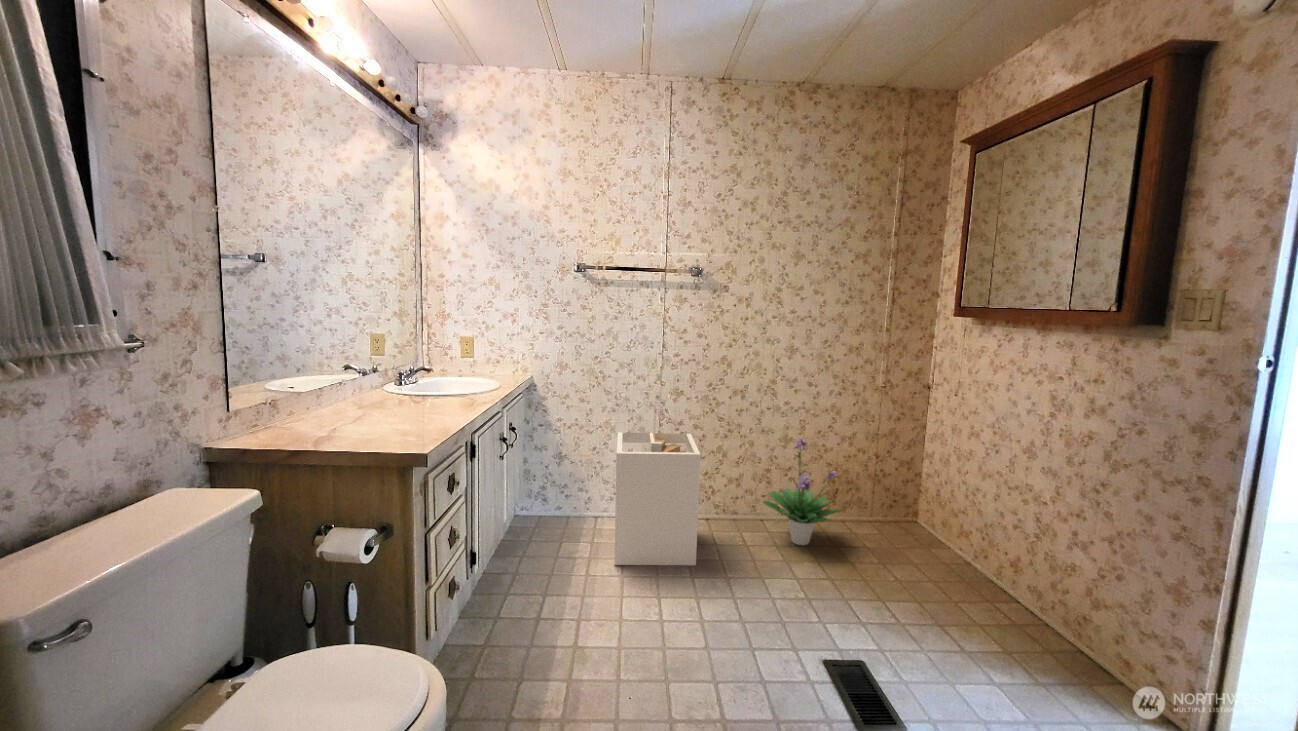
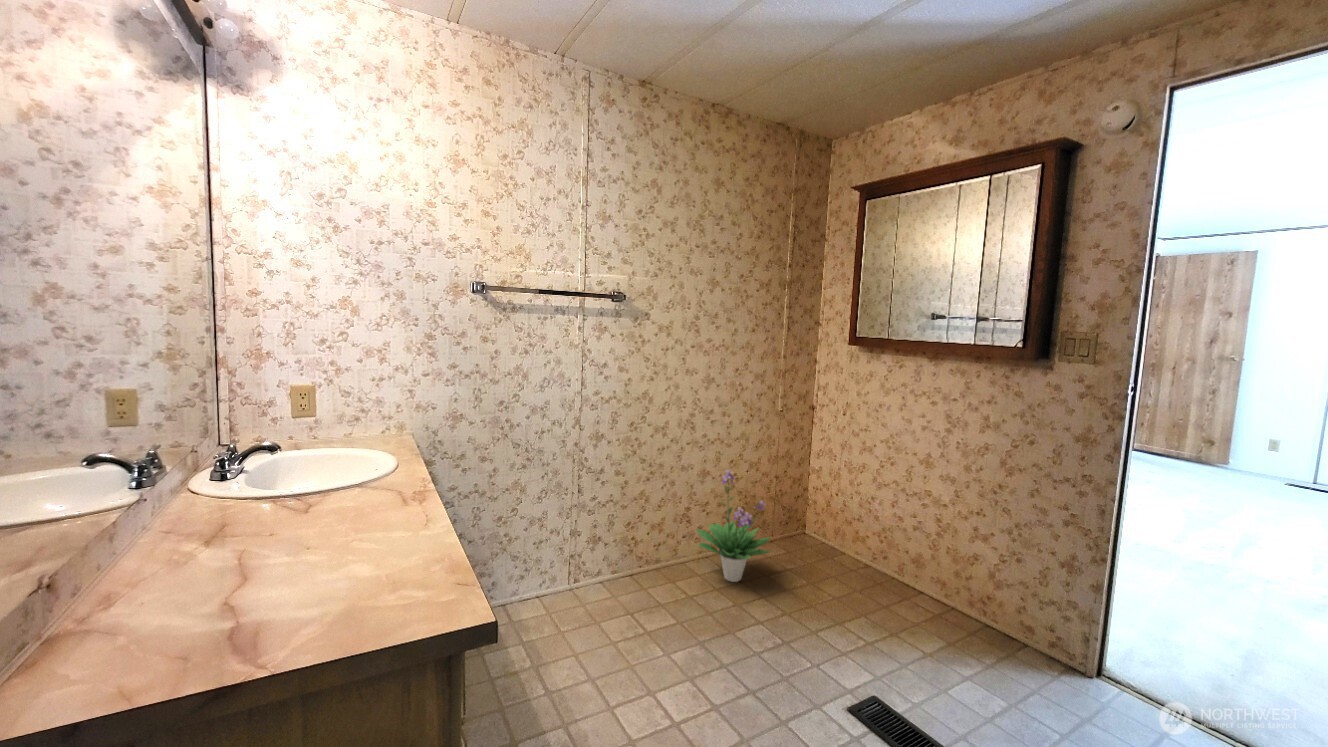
laundry hamper: present [614,432,700,565] -> none [537,483,661,665]

